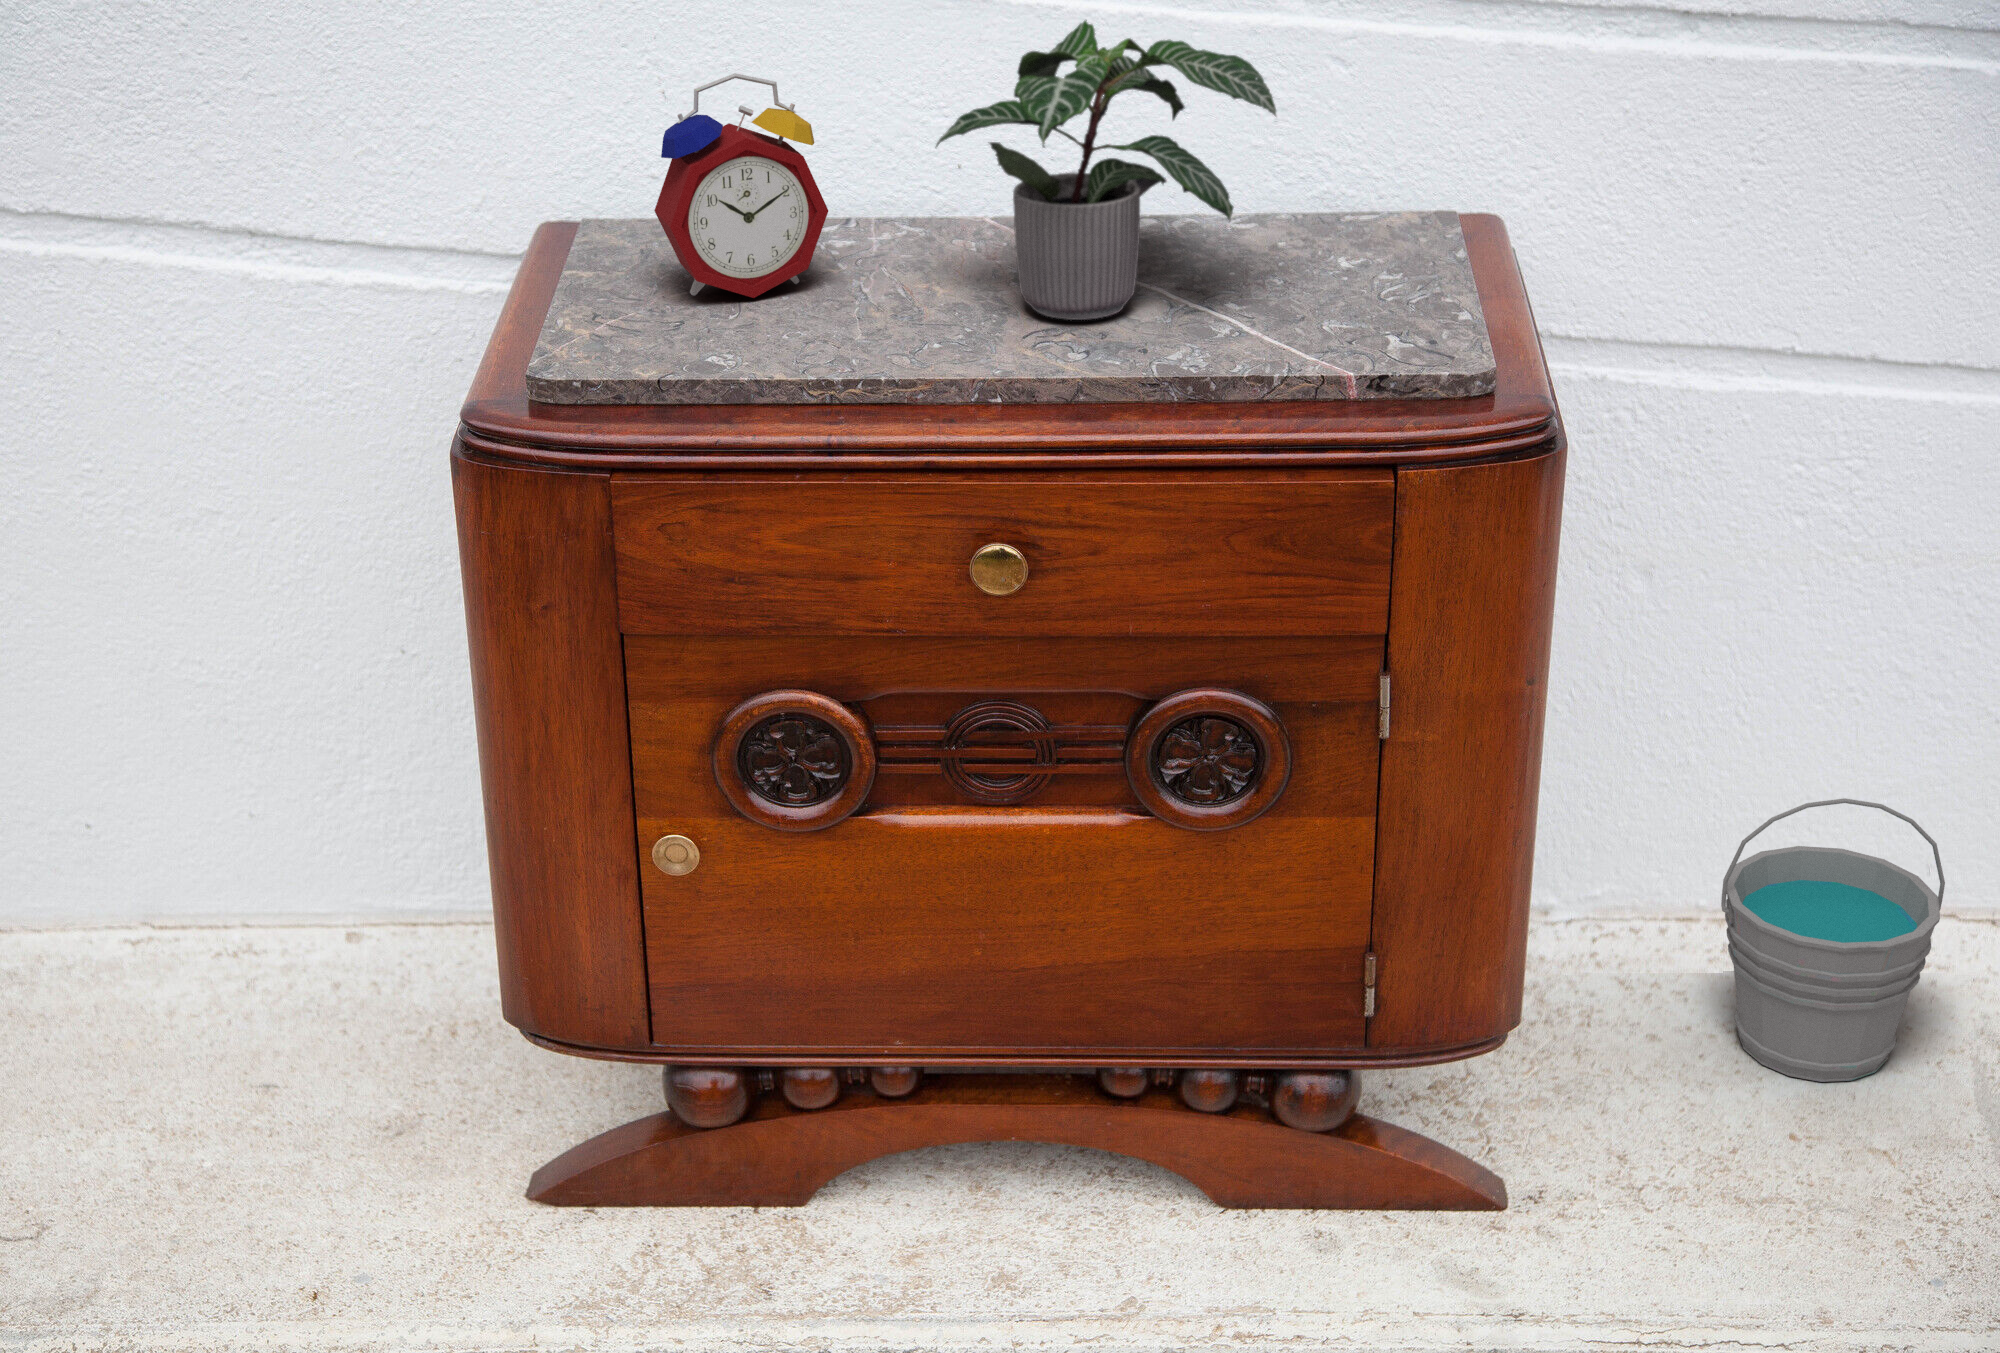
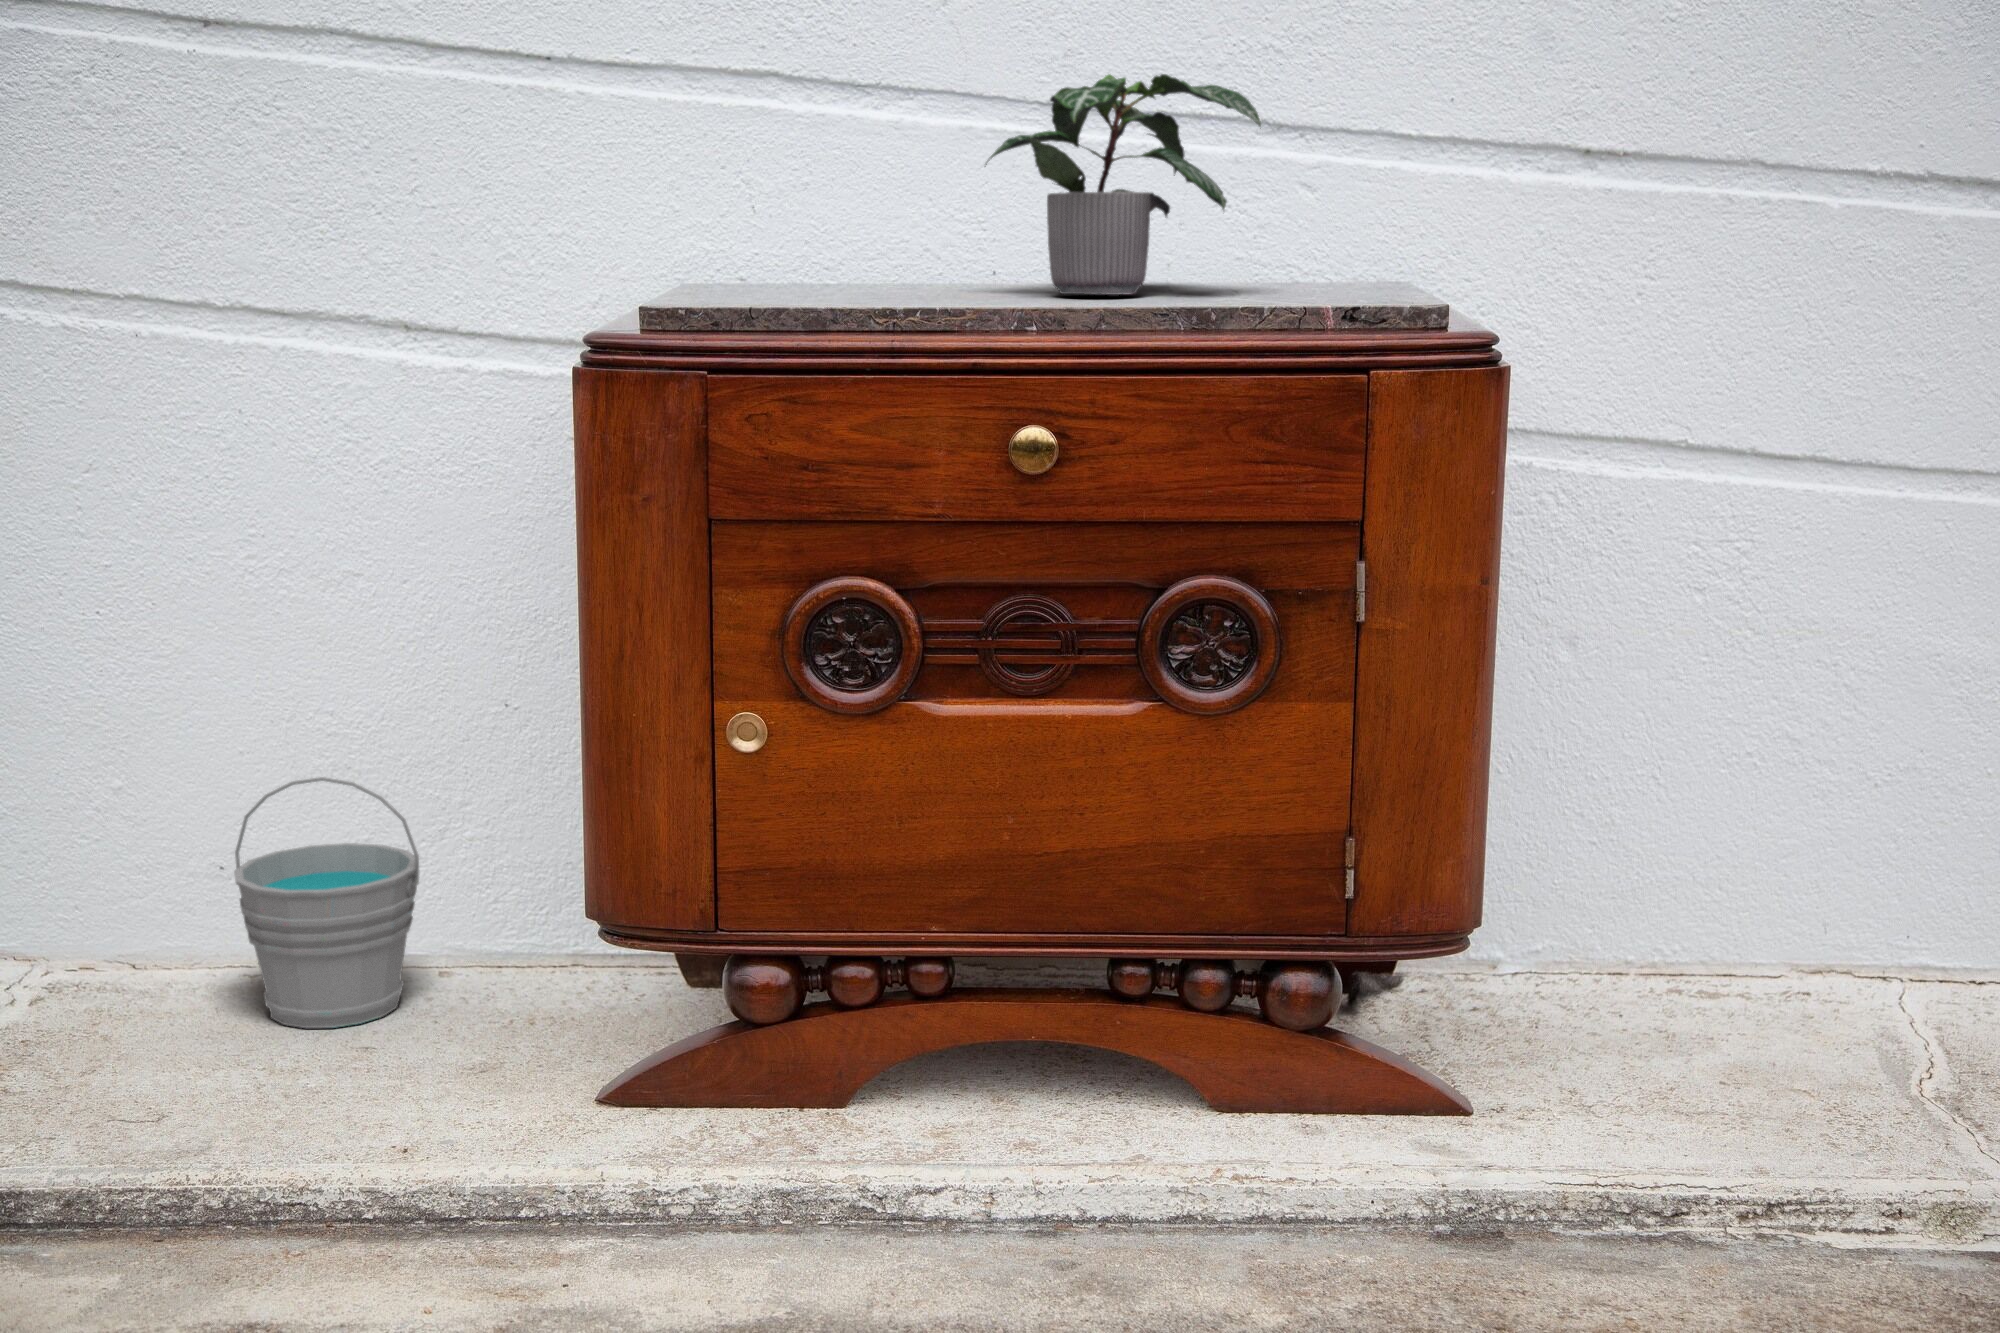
alarm clock: present [654,73,828,298] -> none [755,109,896,292]
bucket: present [1721,798,1945,1082] -> present [234,777,419,1028]

